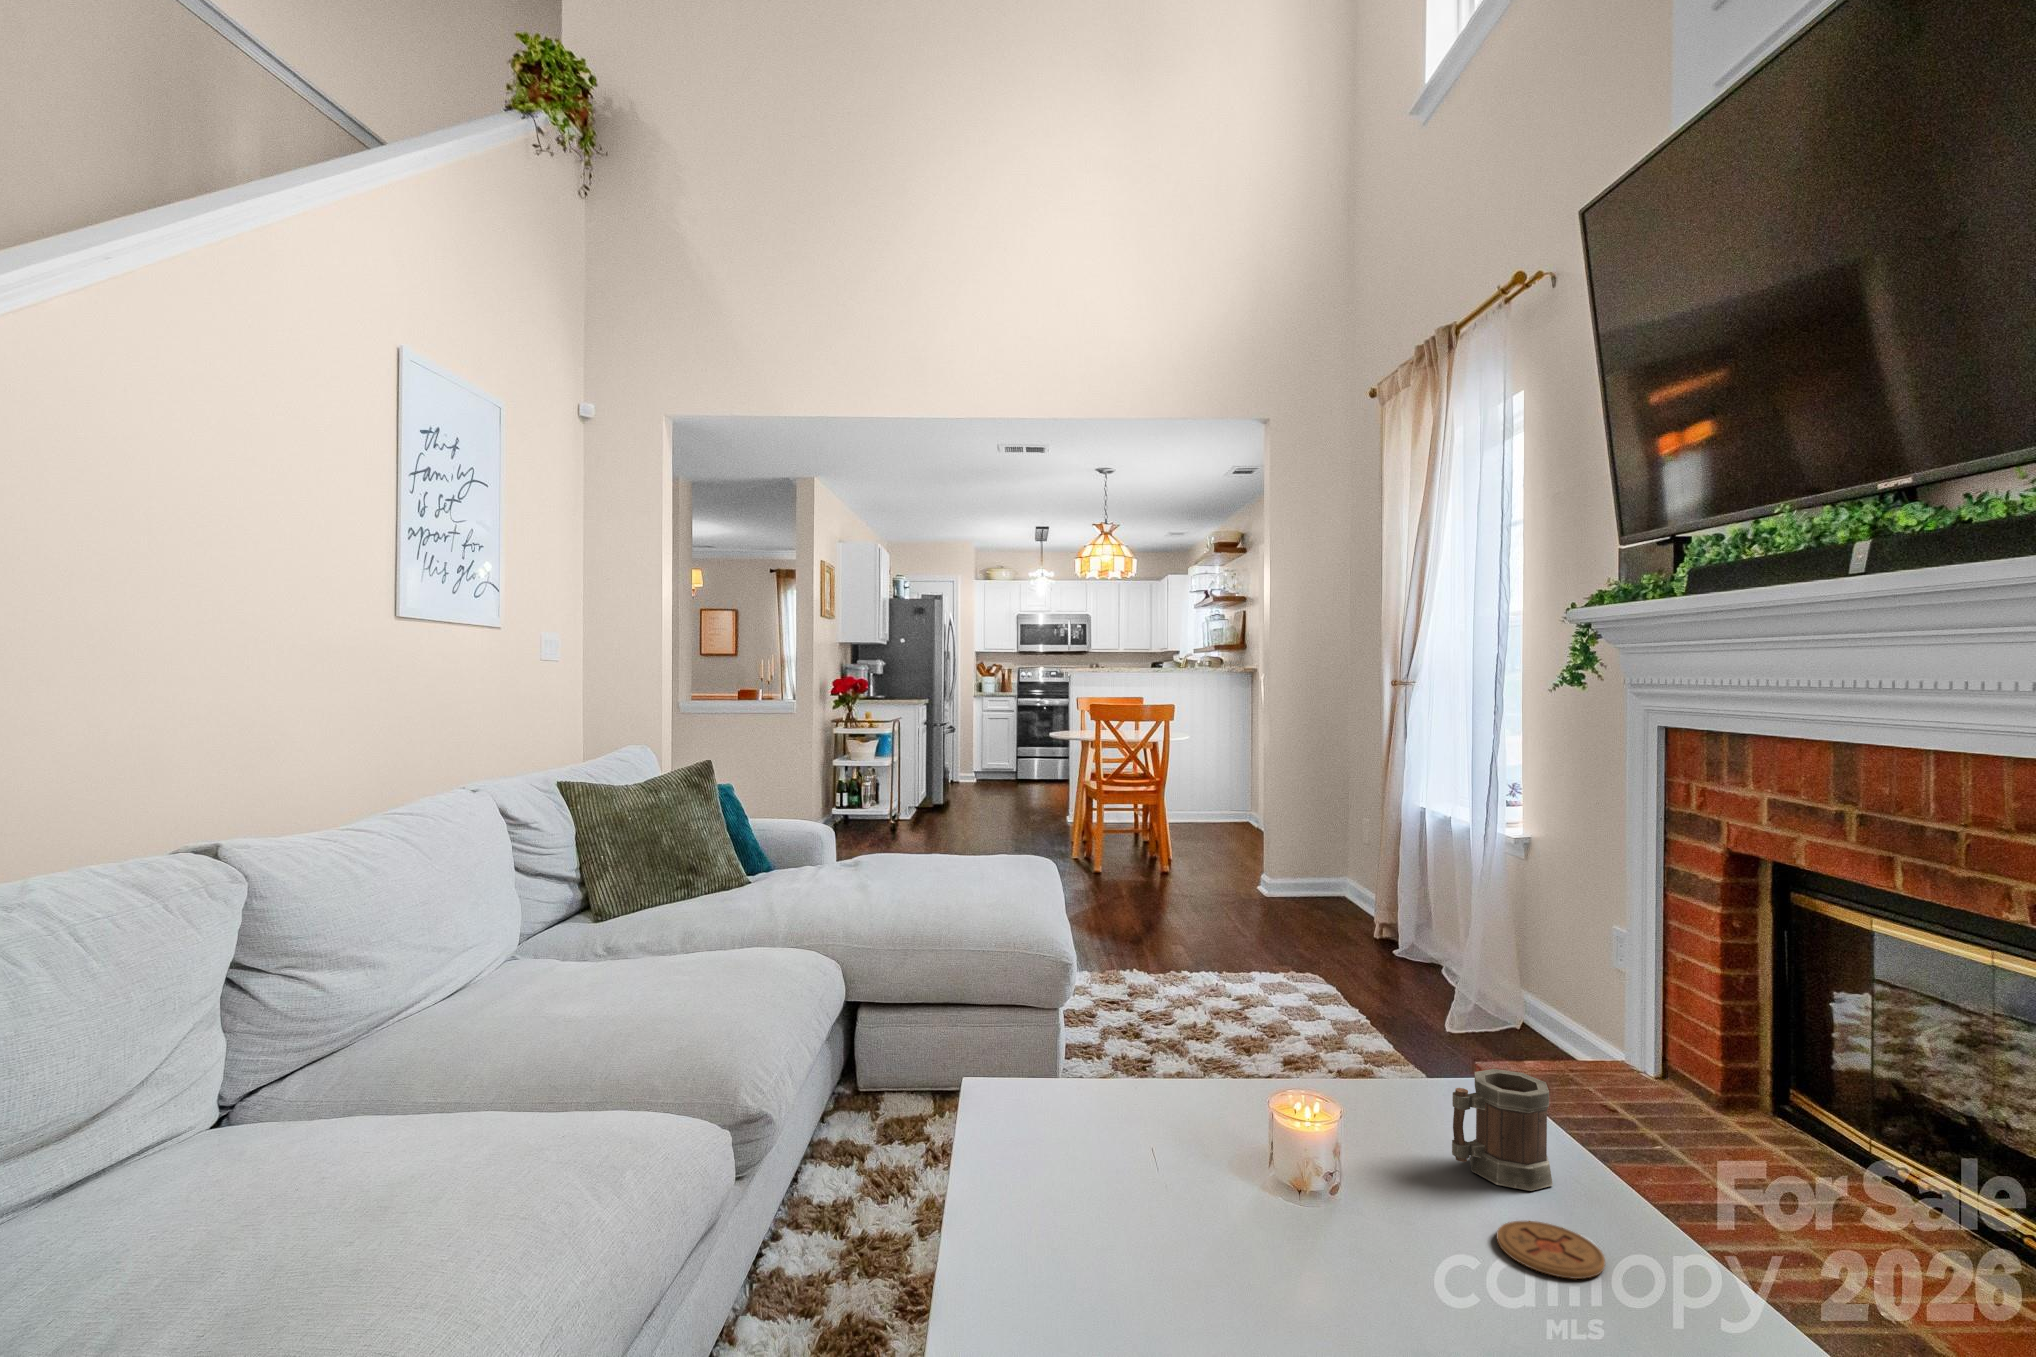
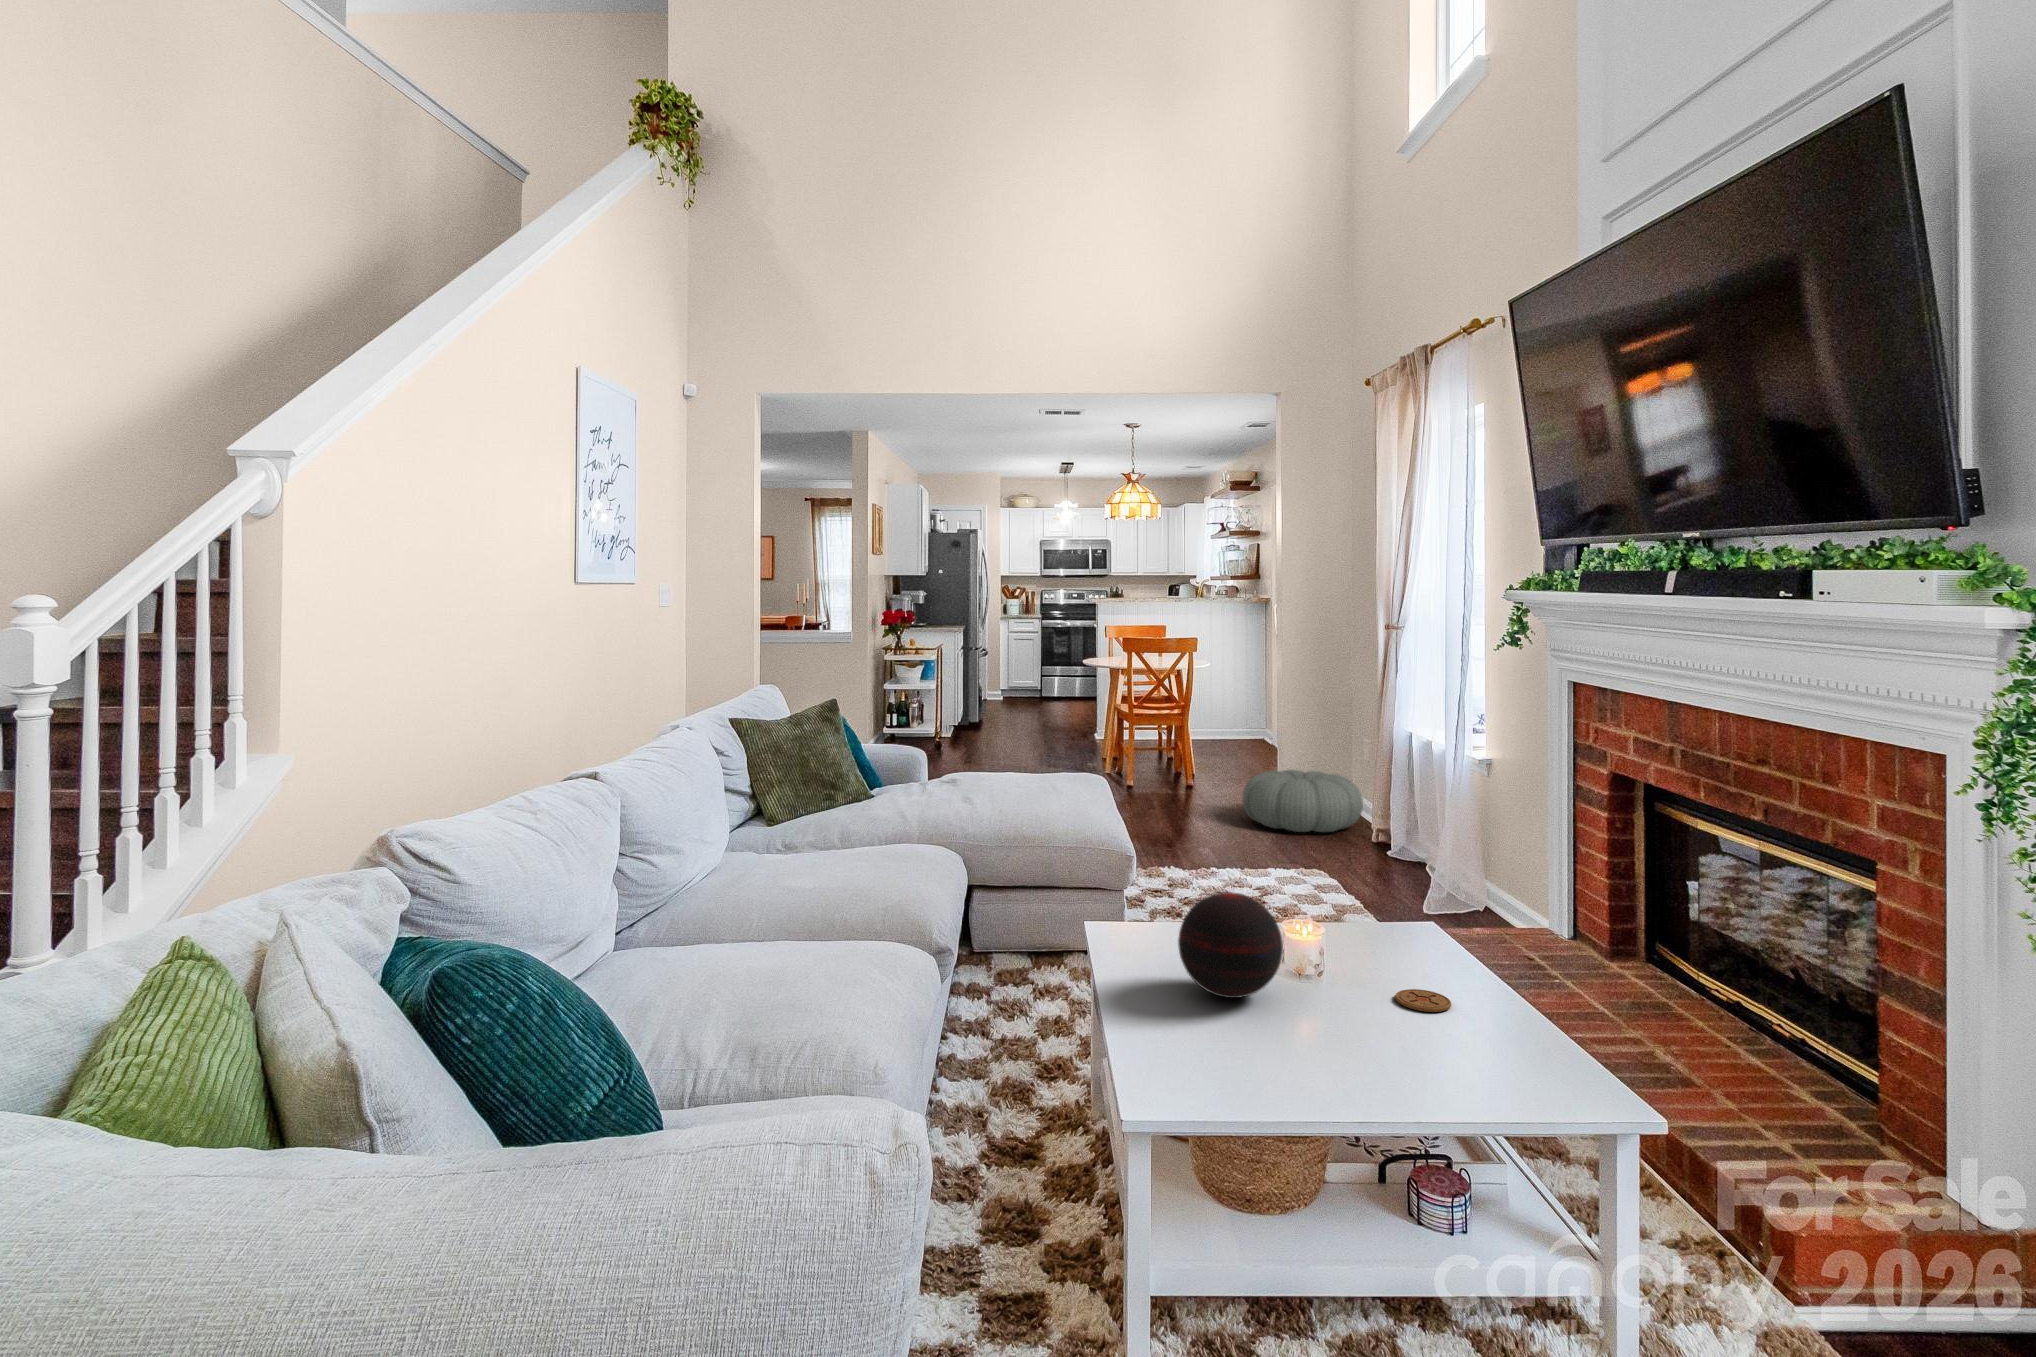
pouf: none [1224,854,1365,927] -> present [1243,770,1363,832]
decorative orb: none [1102,1036,1290,1241] -> present [1178,892,1283,998]
mug: present [1452,1069,1553,1191] -> none [1379,913,1436,978]

